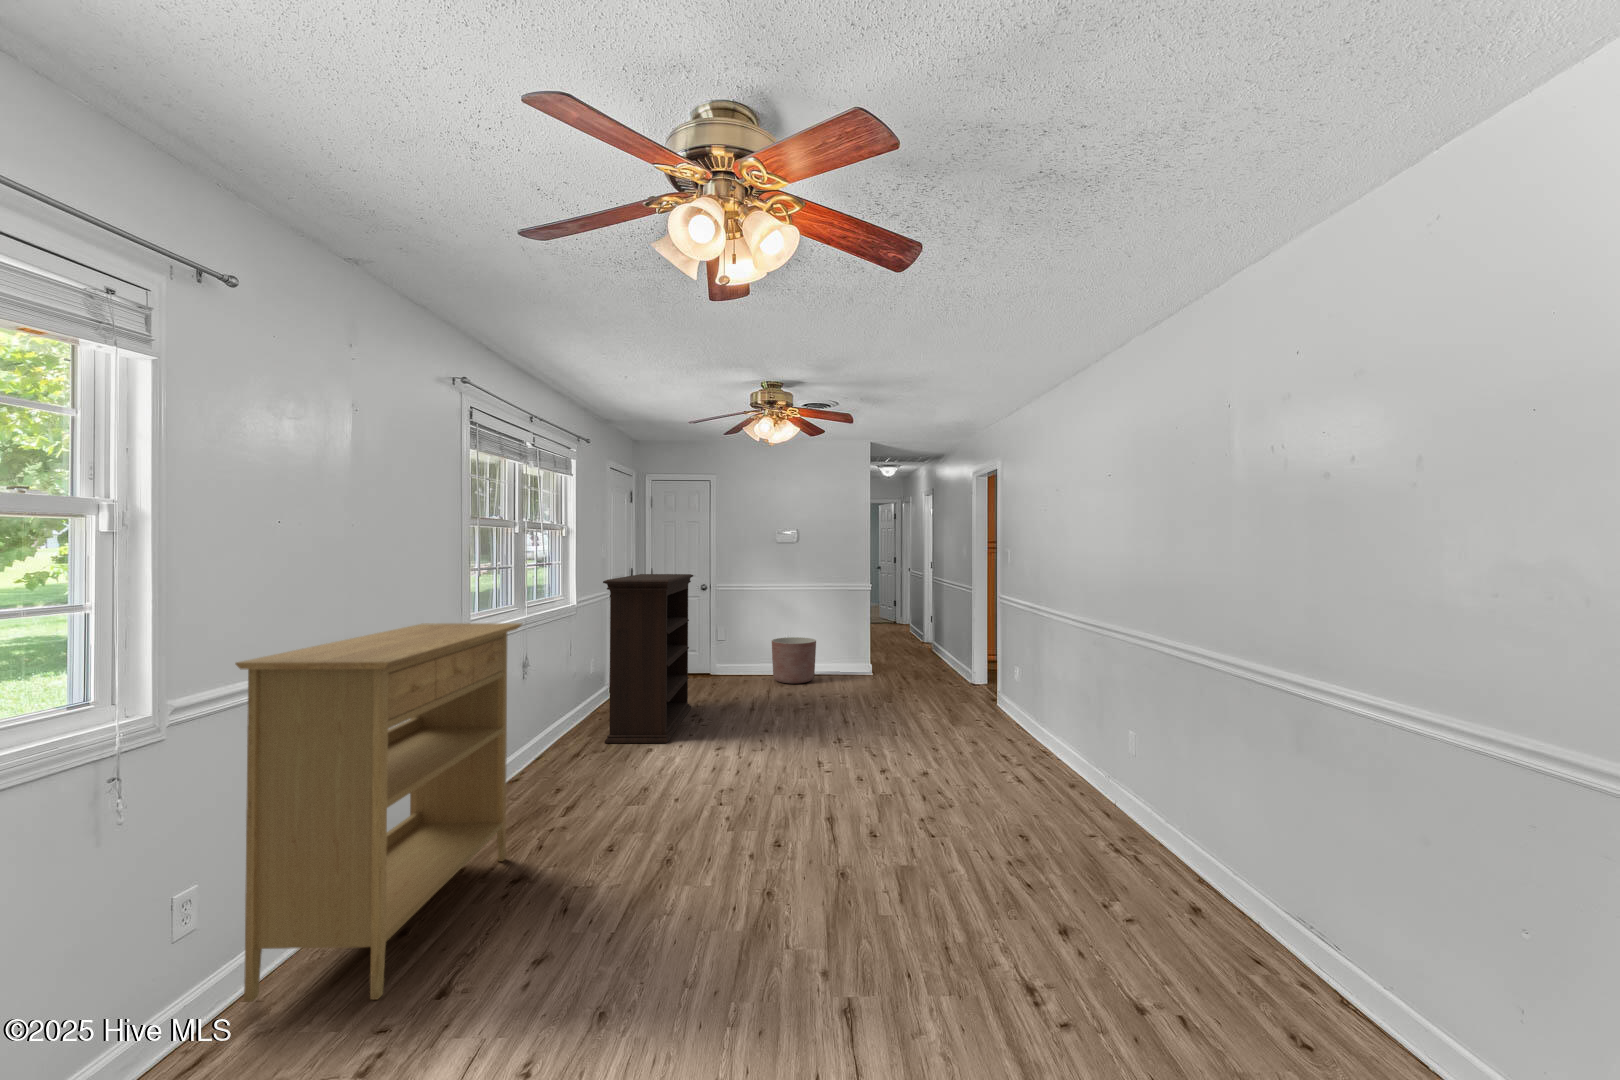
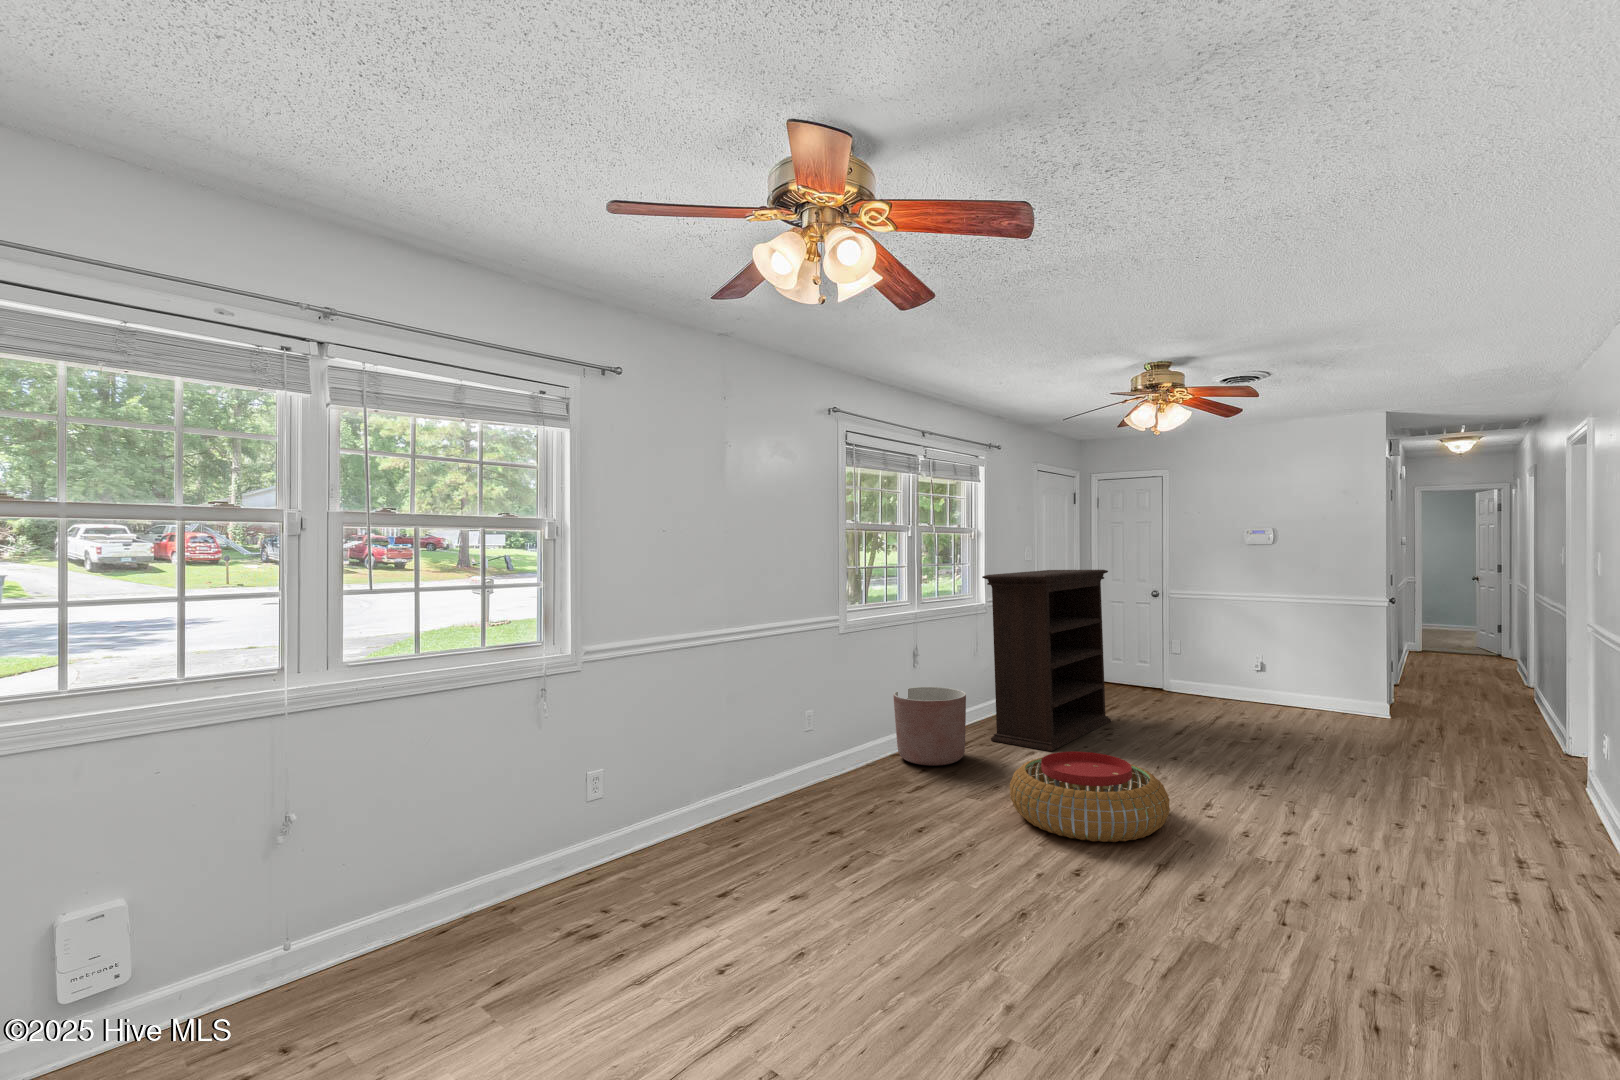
console table: present [235,623,522,1002] -> none [620,608,842,881]
planter: present [772,637,816,684] -> present [893,687,966,766]
pouf: none [677,737,808,816] -> present [1010,752,1170,842]

